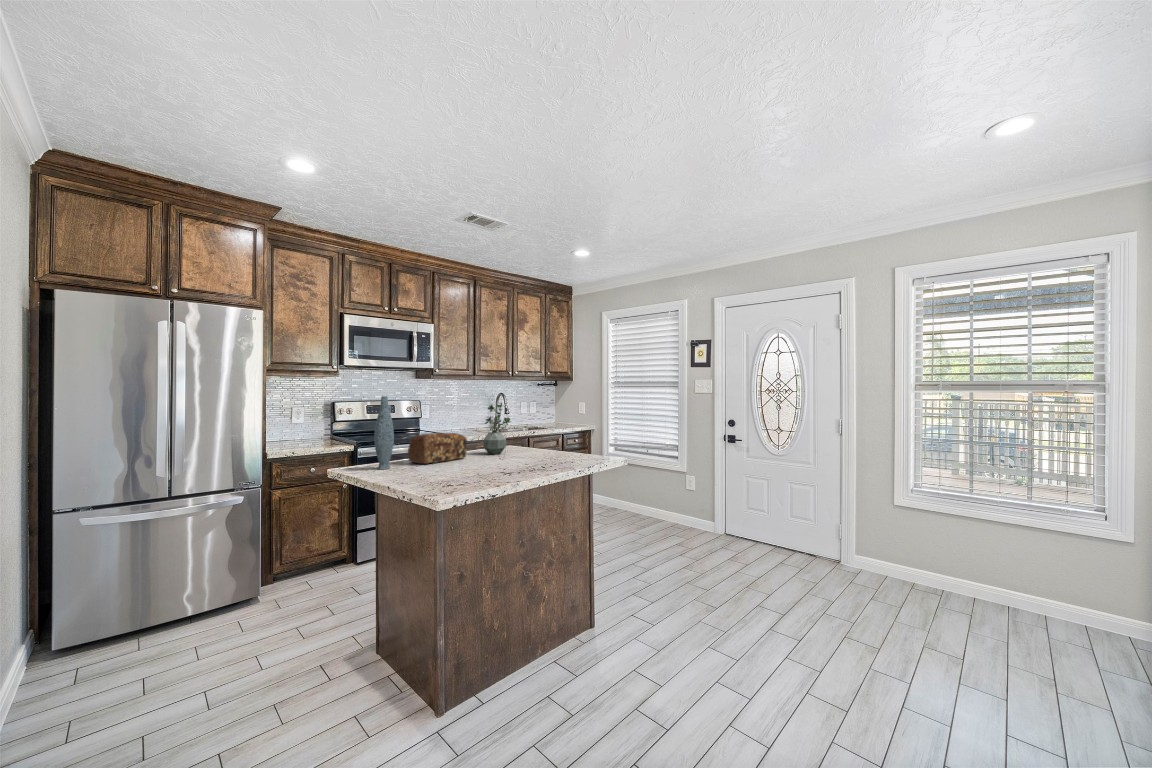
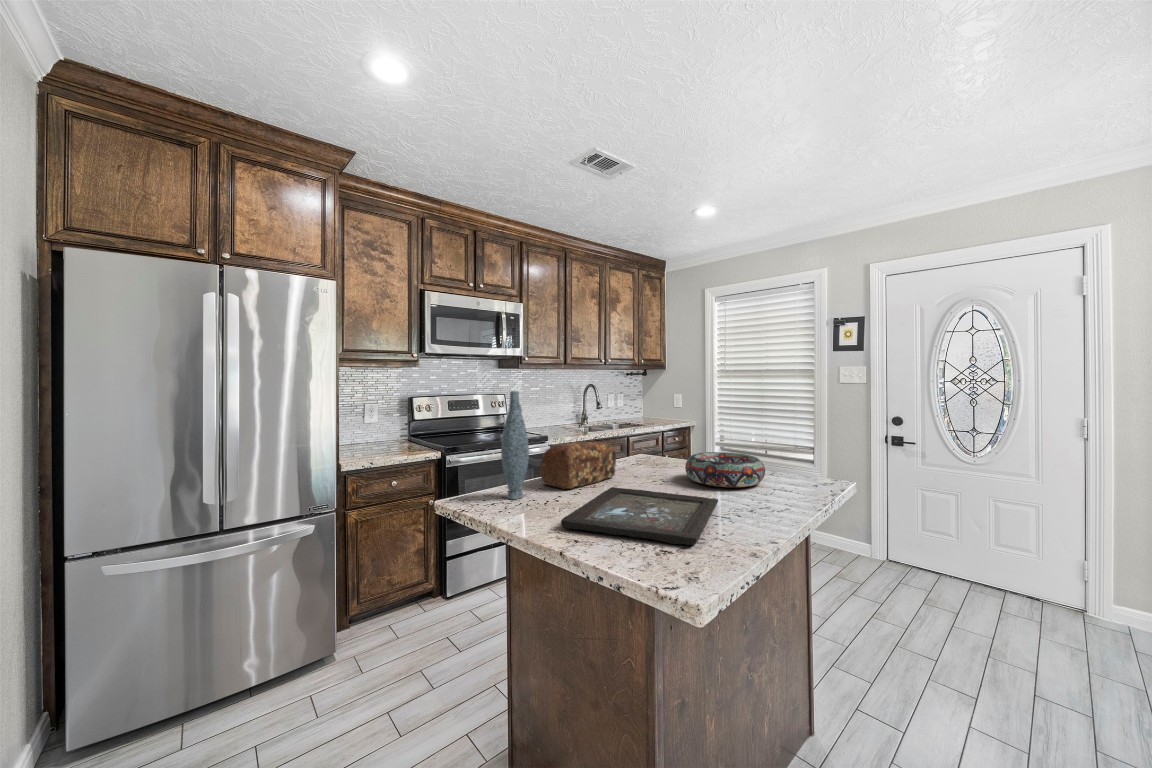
potted plant: present [484,403,511,454] -> none [630,398,667,470]
decorative bowl: none [512,441,564,462] -> present [685,452,765,487]
tray: none [398,462,514,485] -> present [561,487,718,545]

